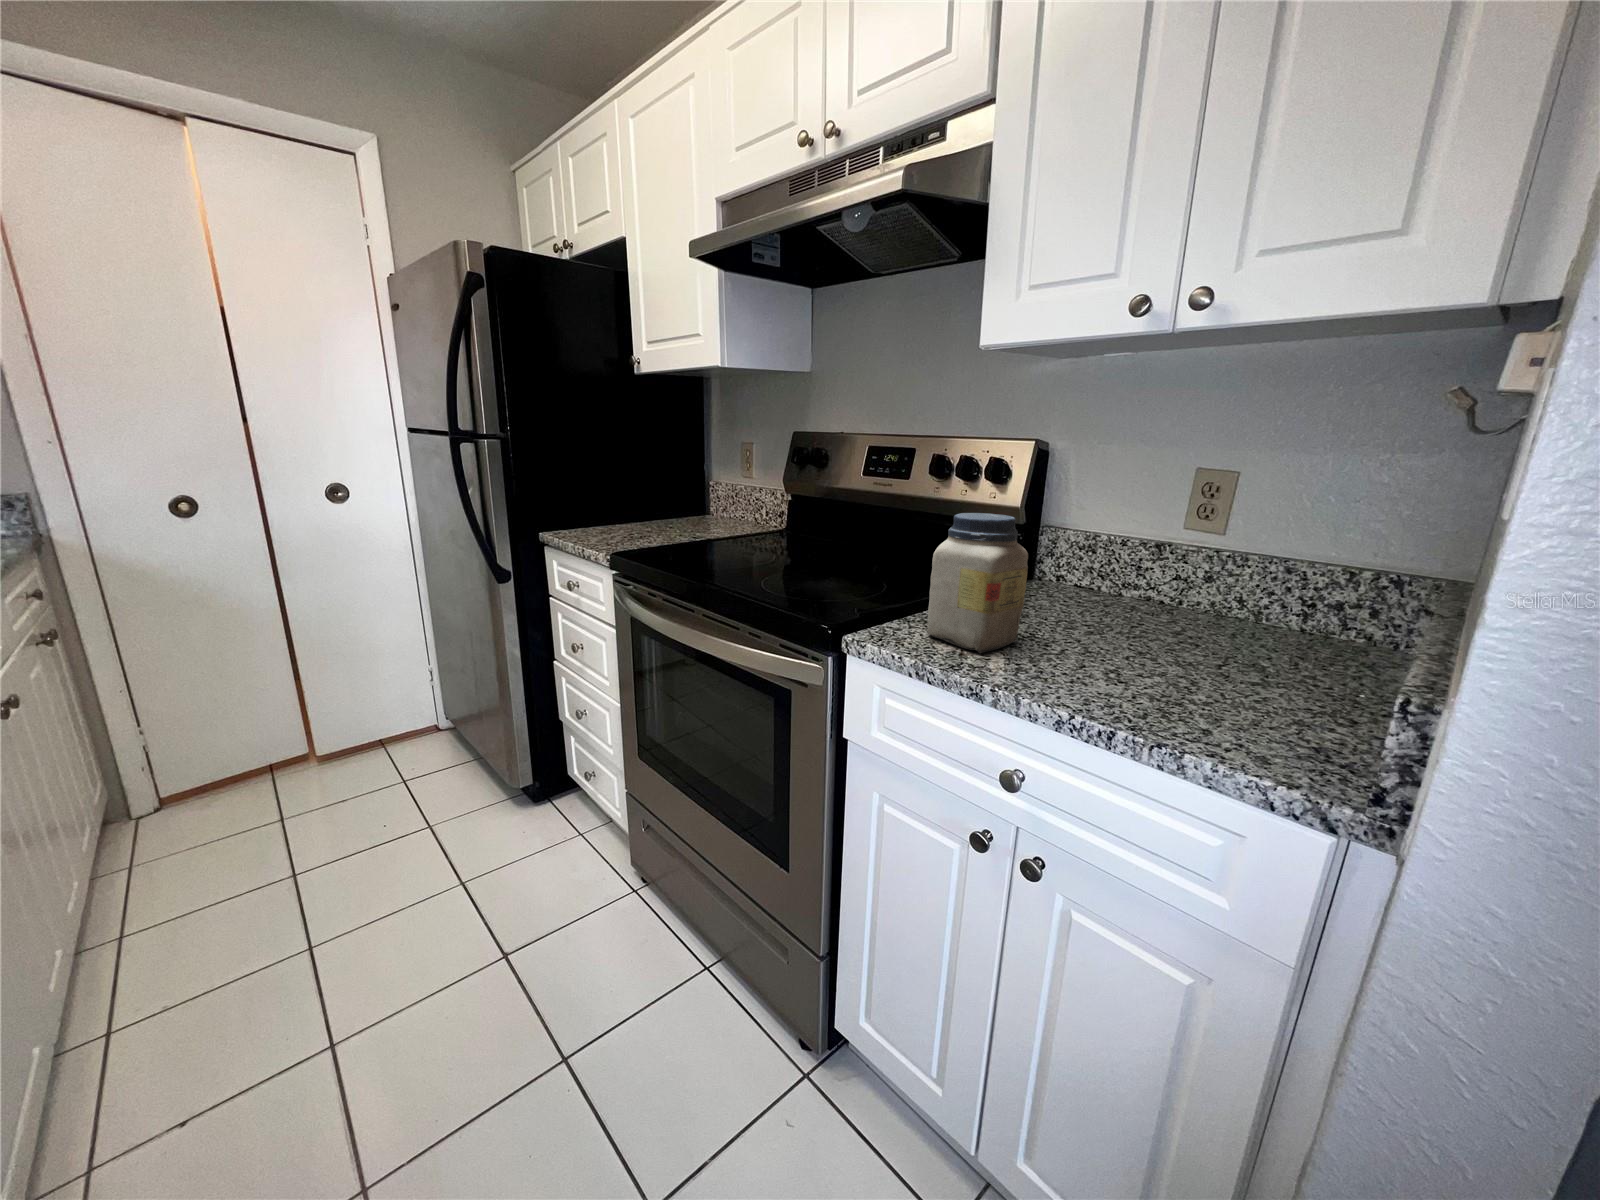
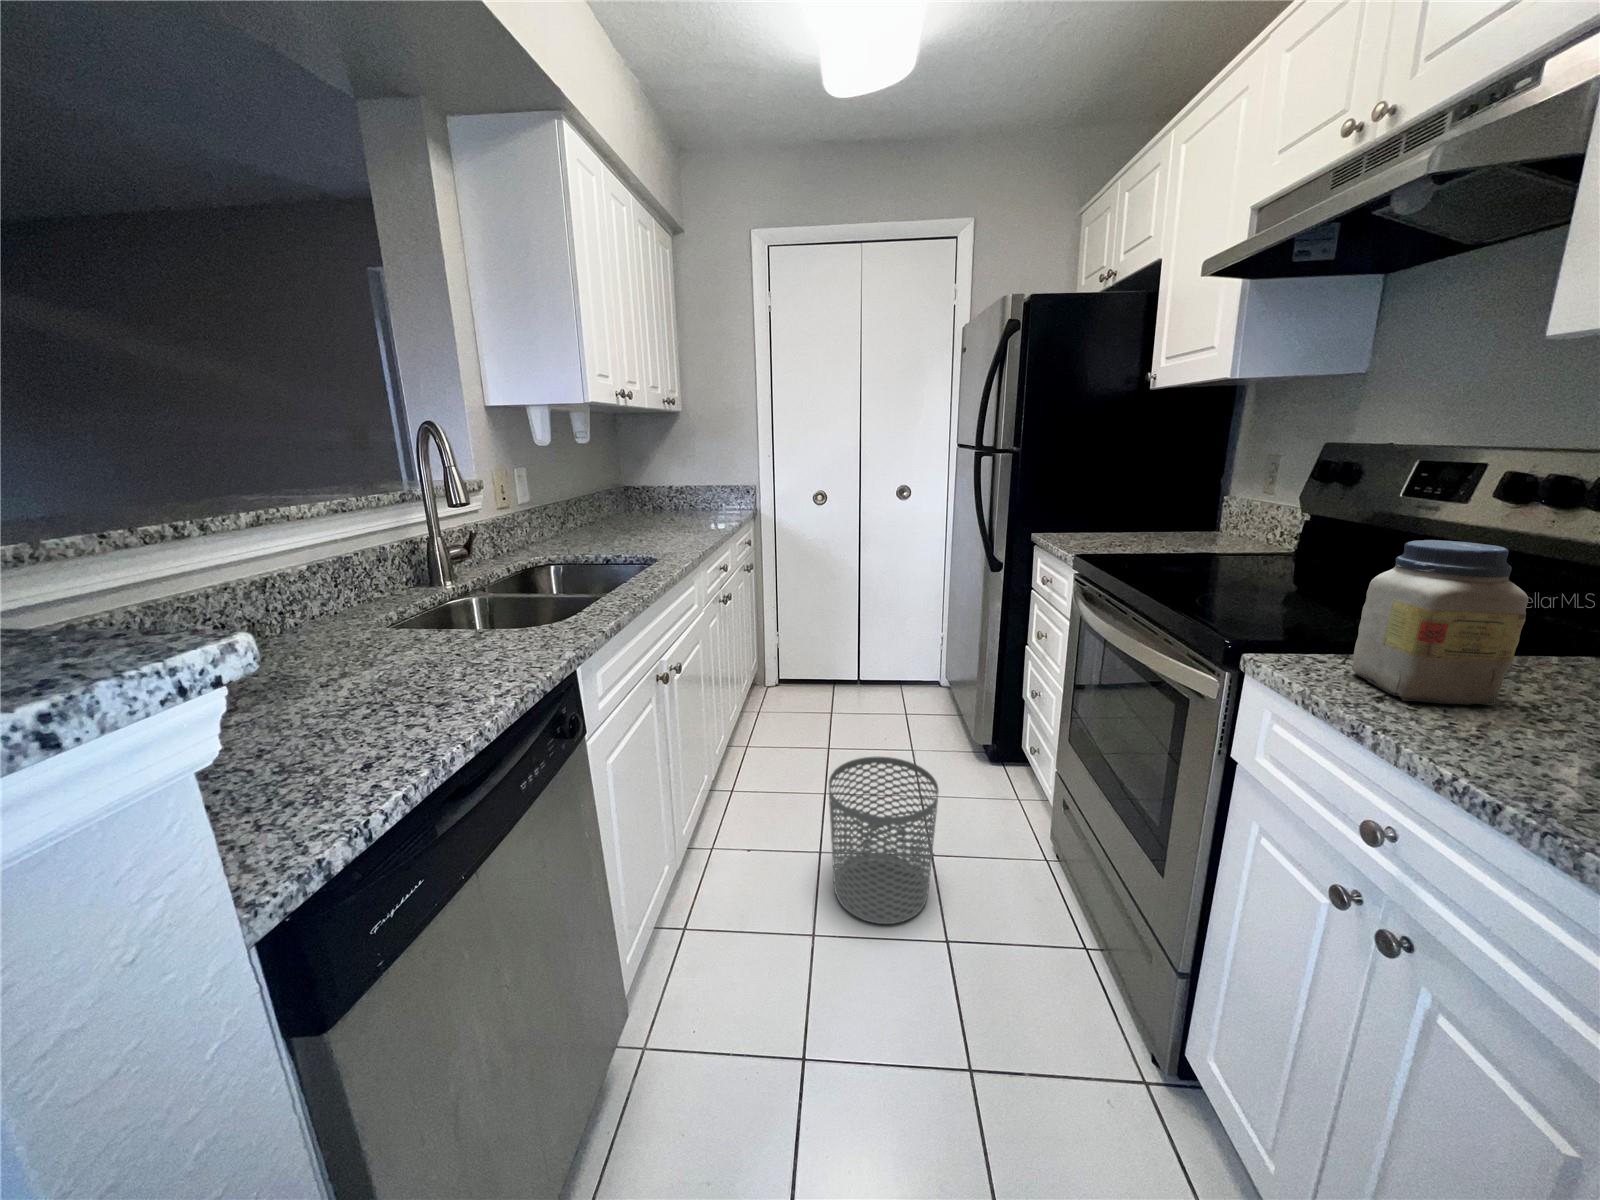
waste bin: none [321,865,519,1135] -> present [829,757,939,924]

